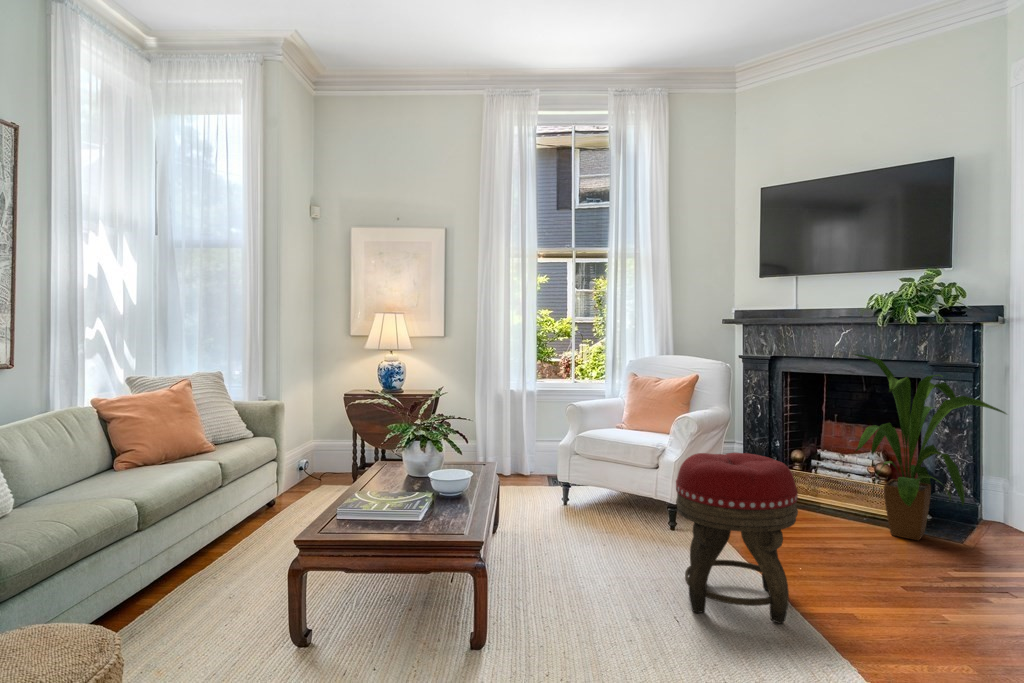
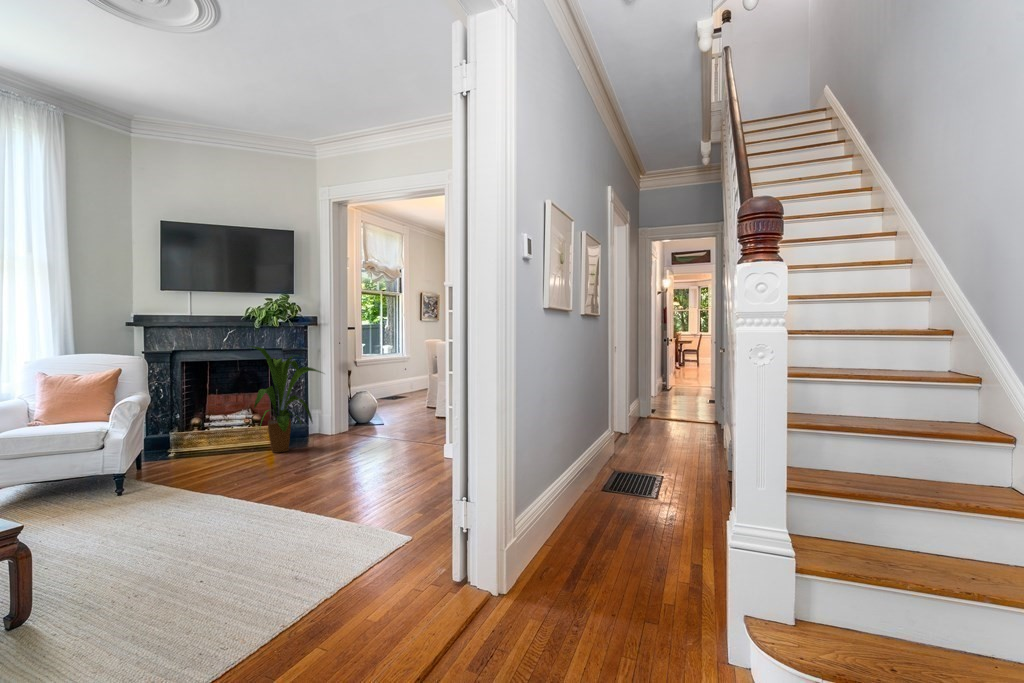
footstool: present [676,453,798,624] -> none [163,412,254,525]

